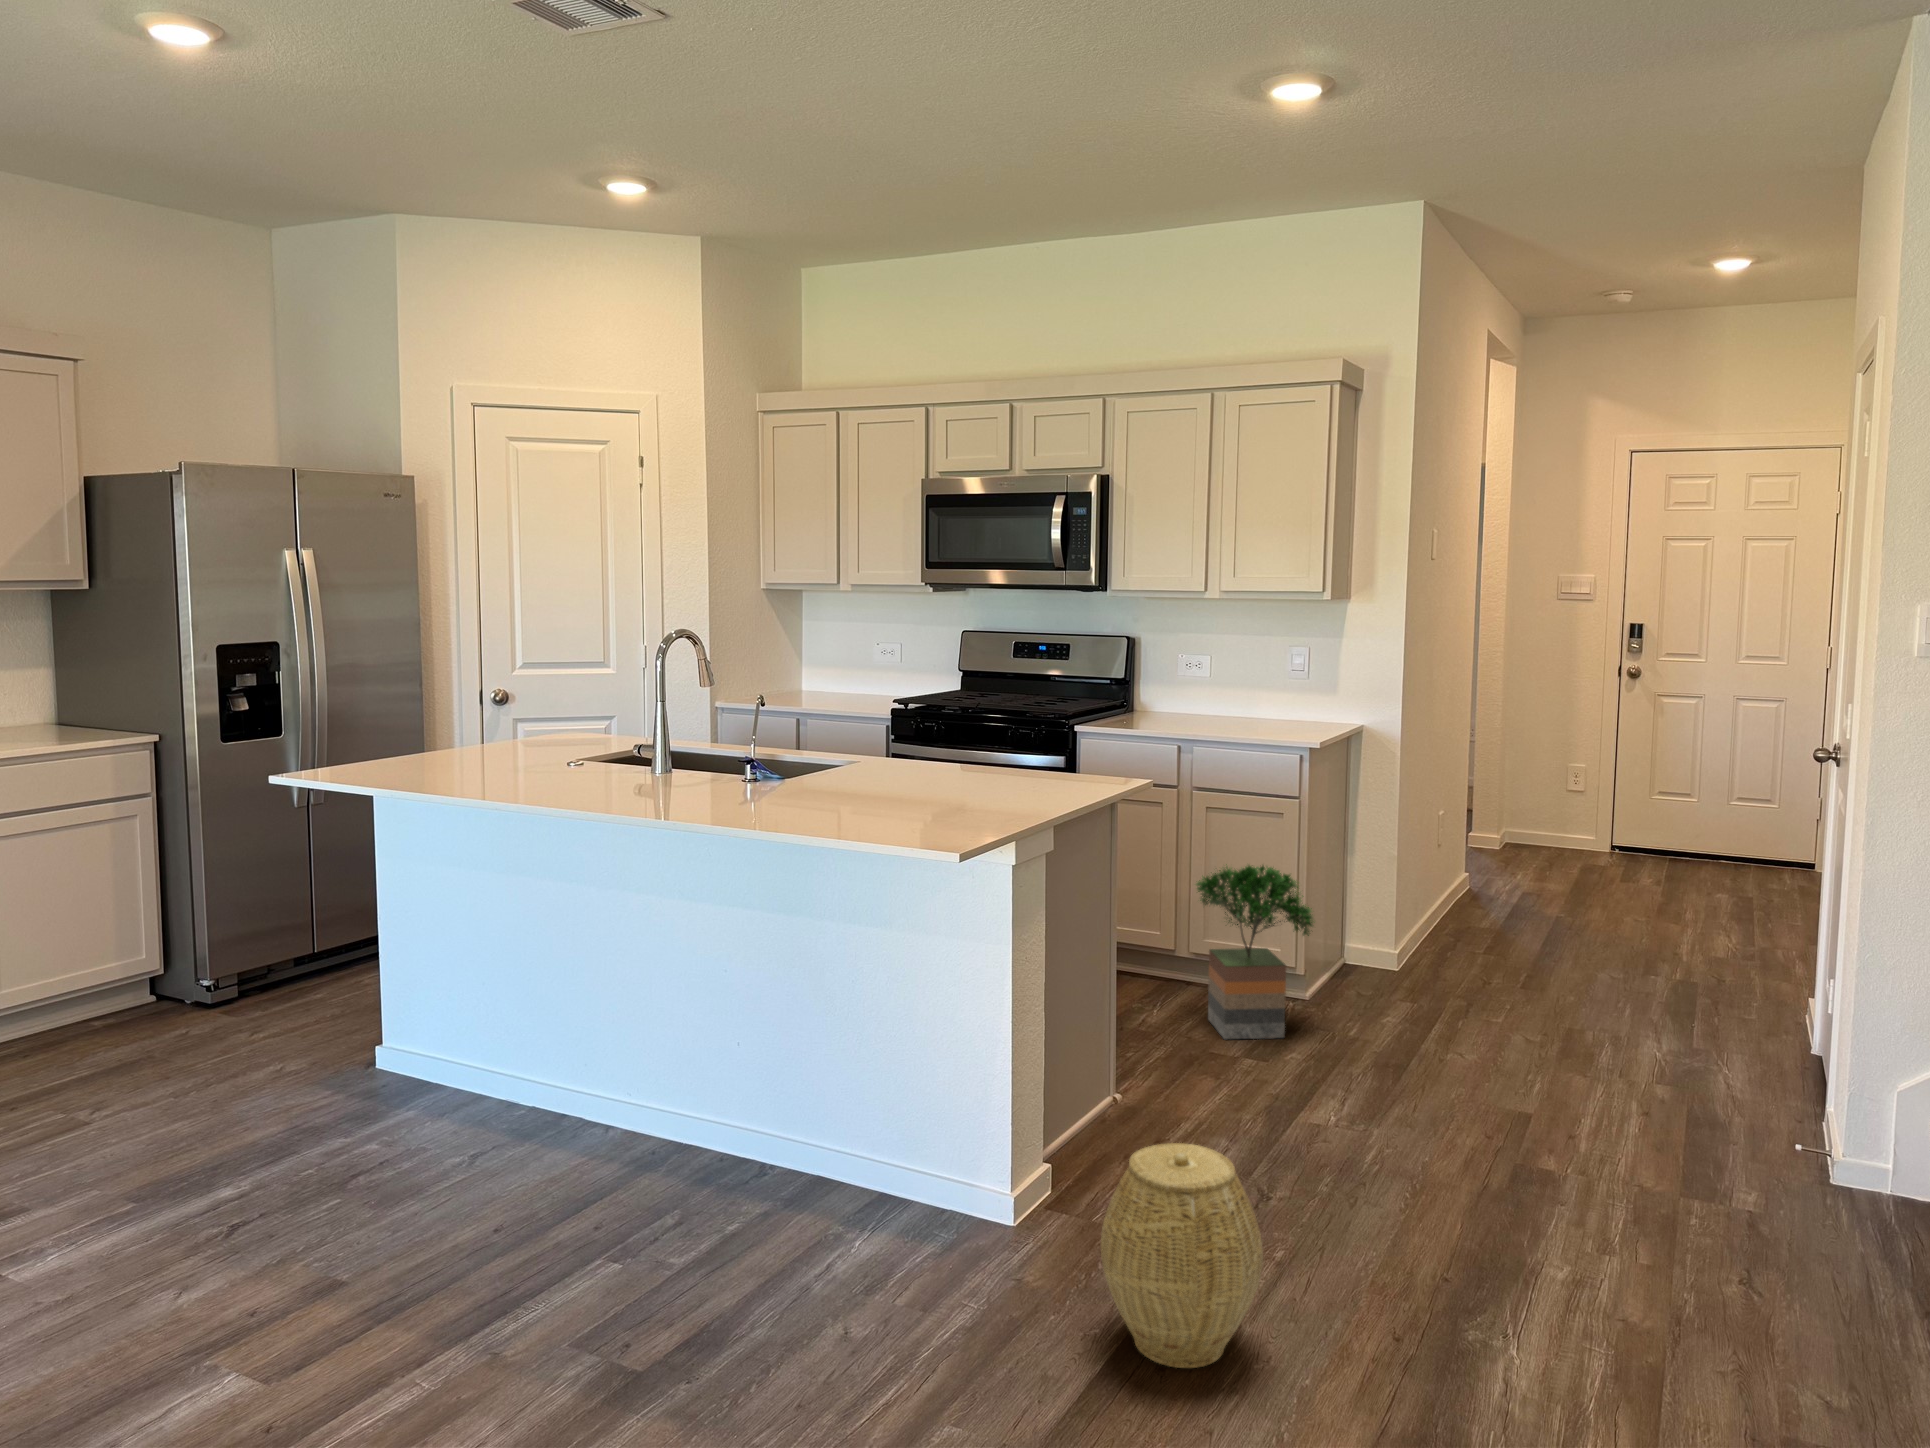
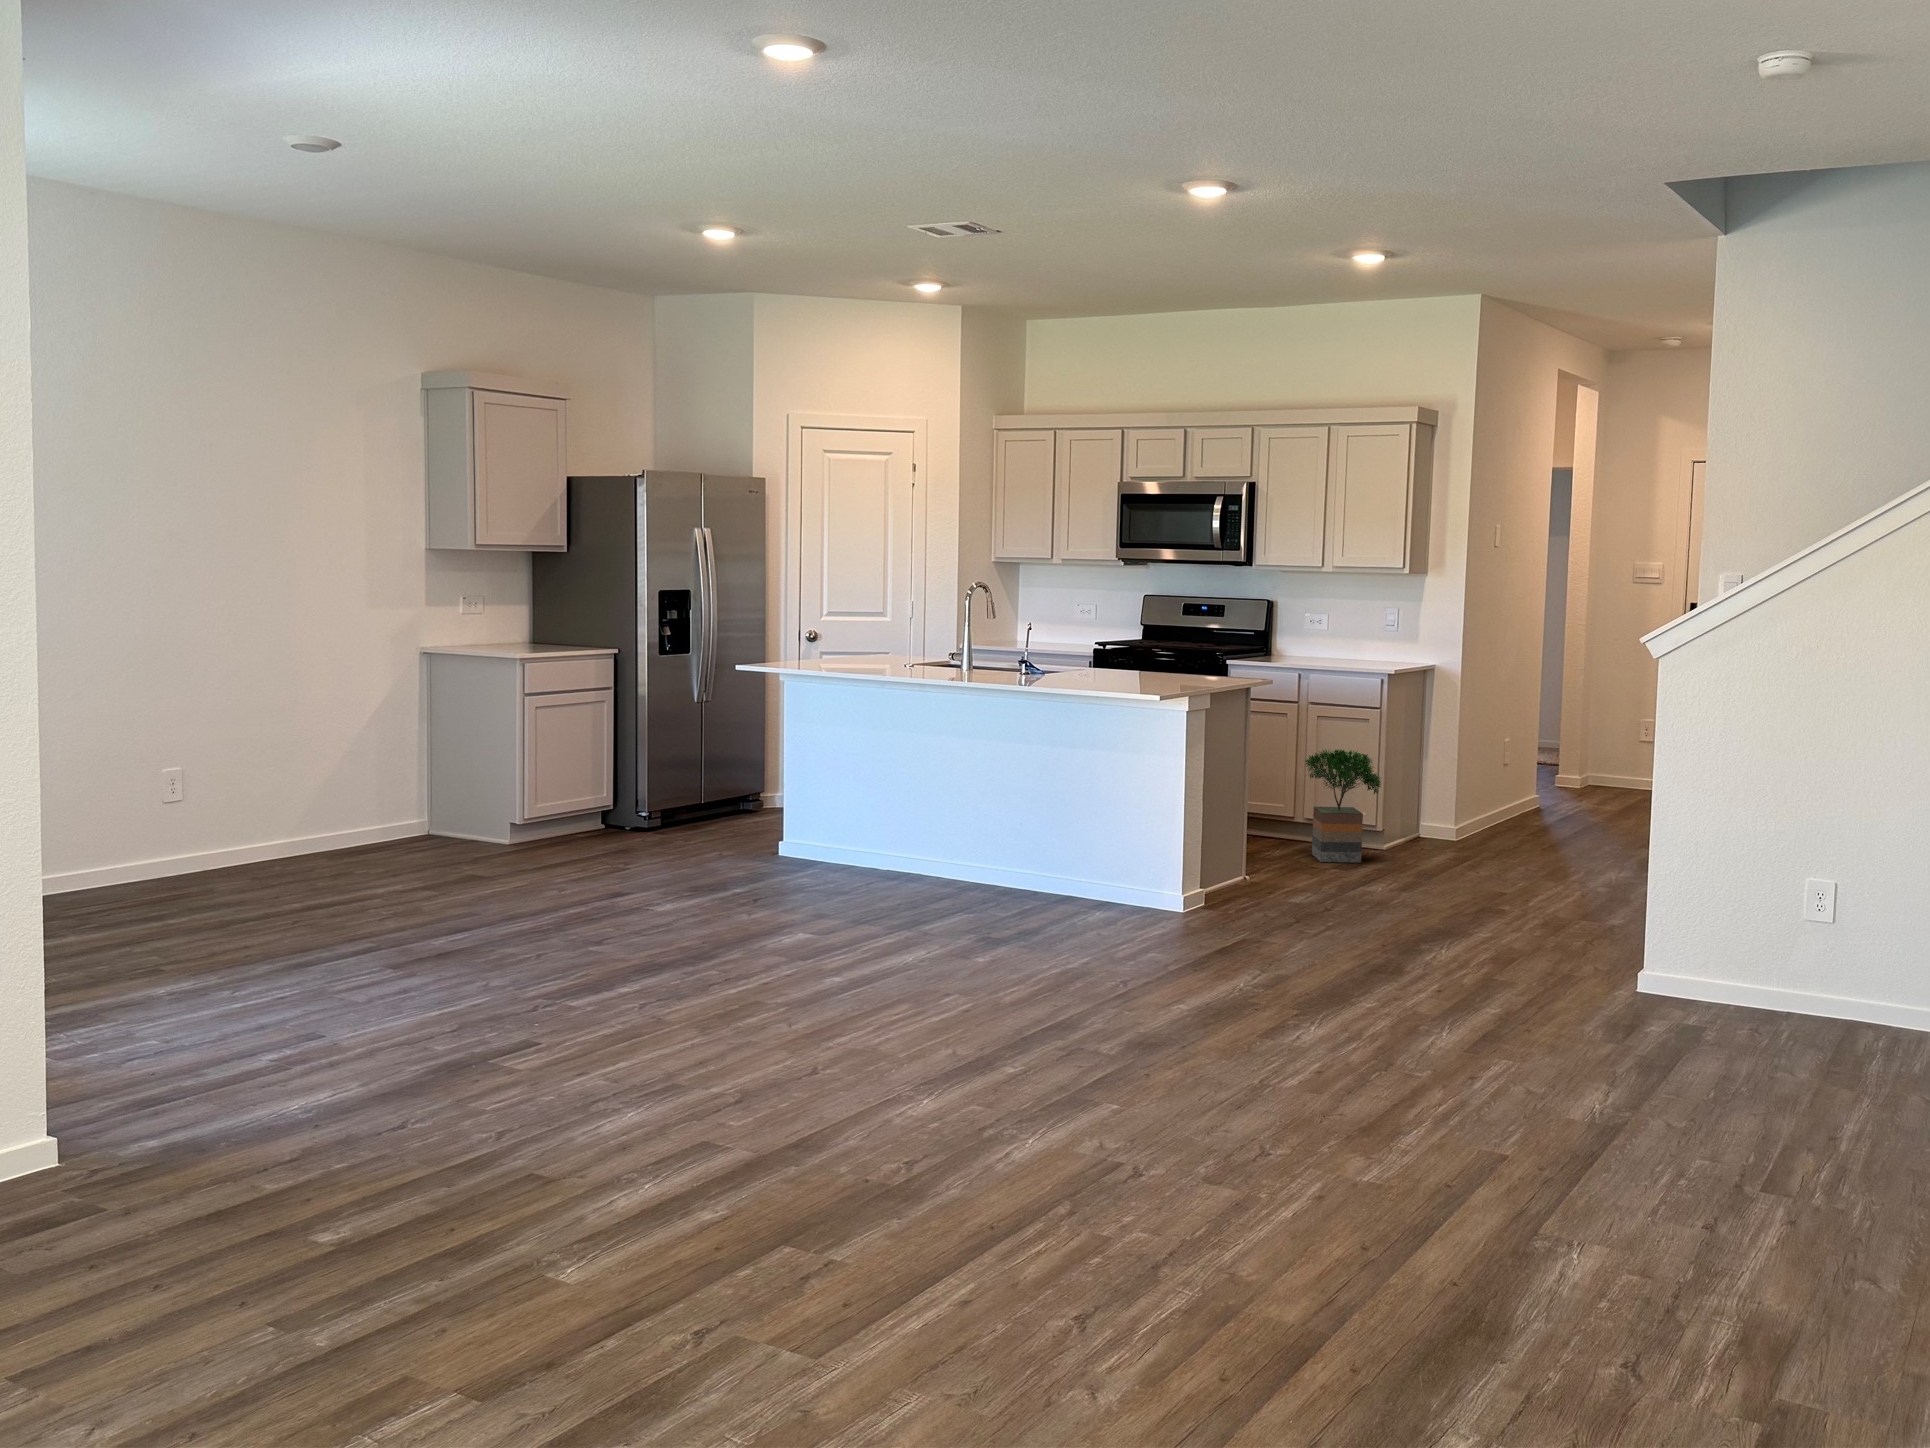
woven basket: present [1101,1143,1263,1368] -> none [1230,844,1312,948]

